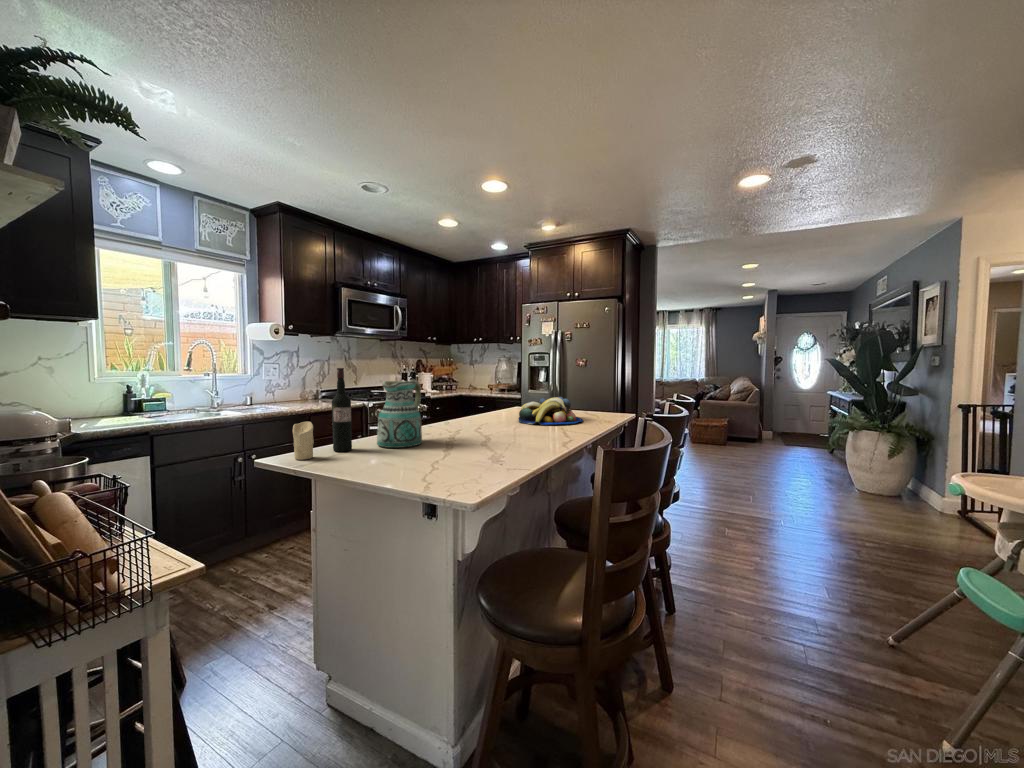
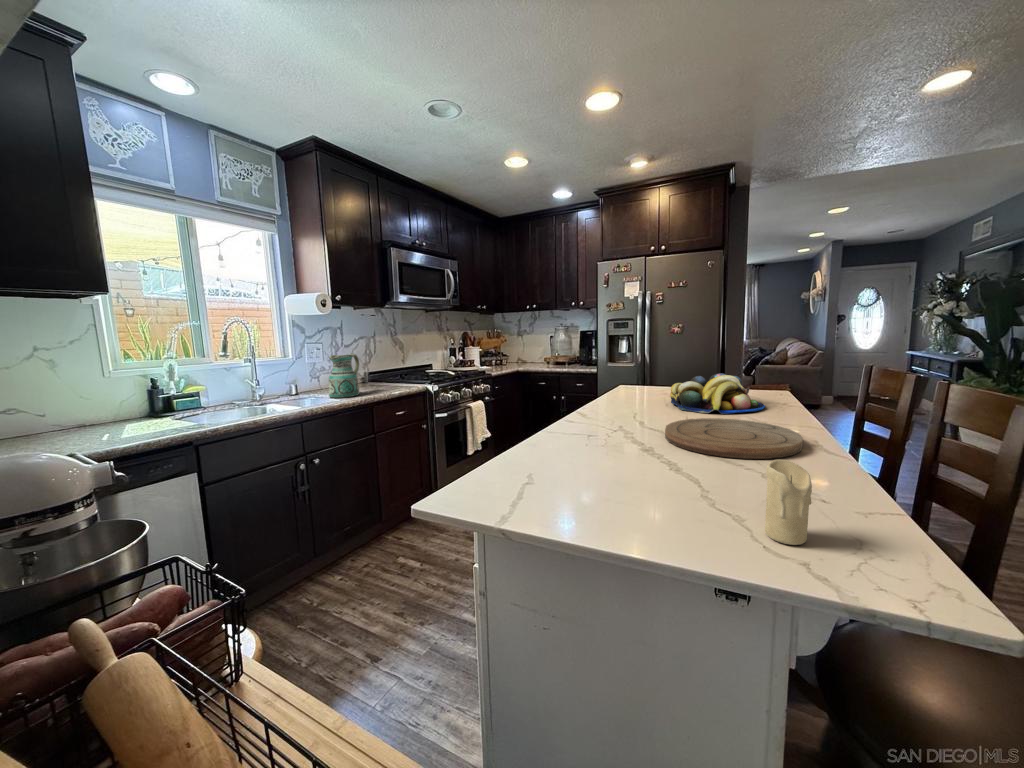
wine bottle: present [332,368,352,451] -> none [502,349,532,481]
ceramic pitcher: present [377,379,422,448] -> present [329,353,359,398]
candle: present [293,421,314,460] -> present [765,460,812,545]
cutting board: none [470,425,553,447] -> present [665,418,803,459]

